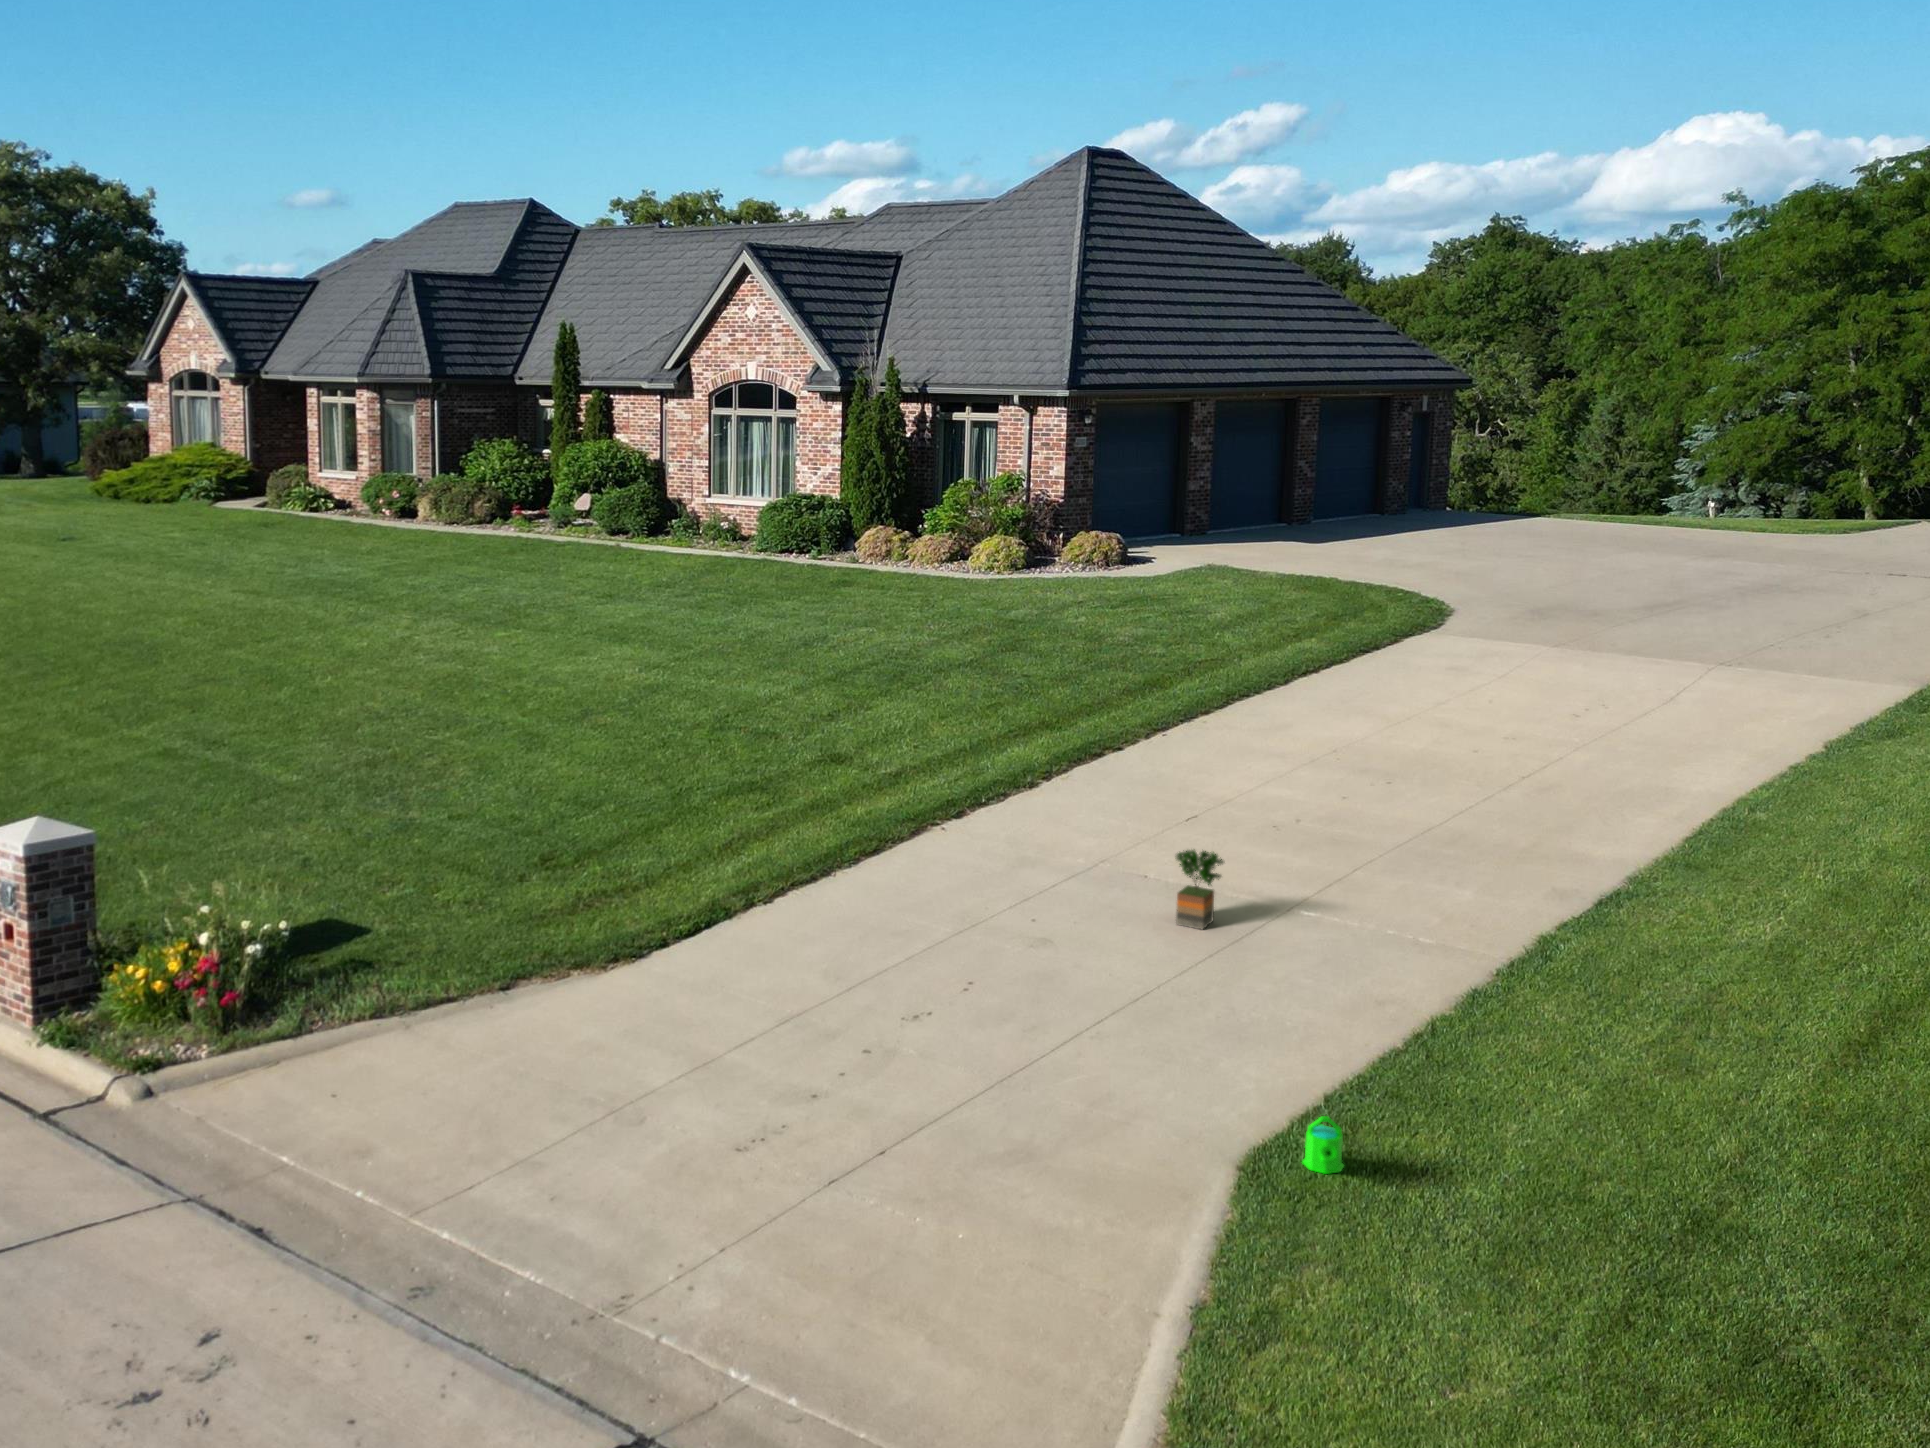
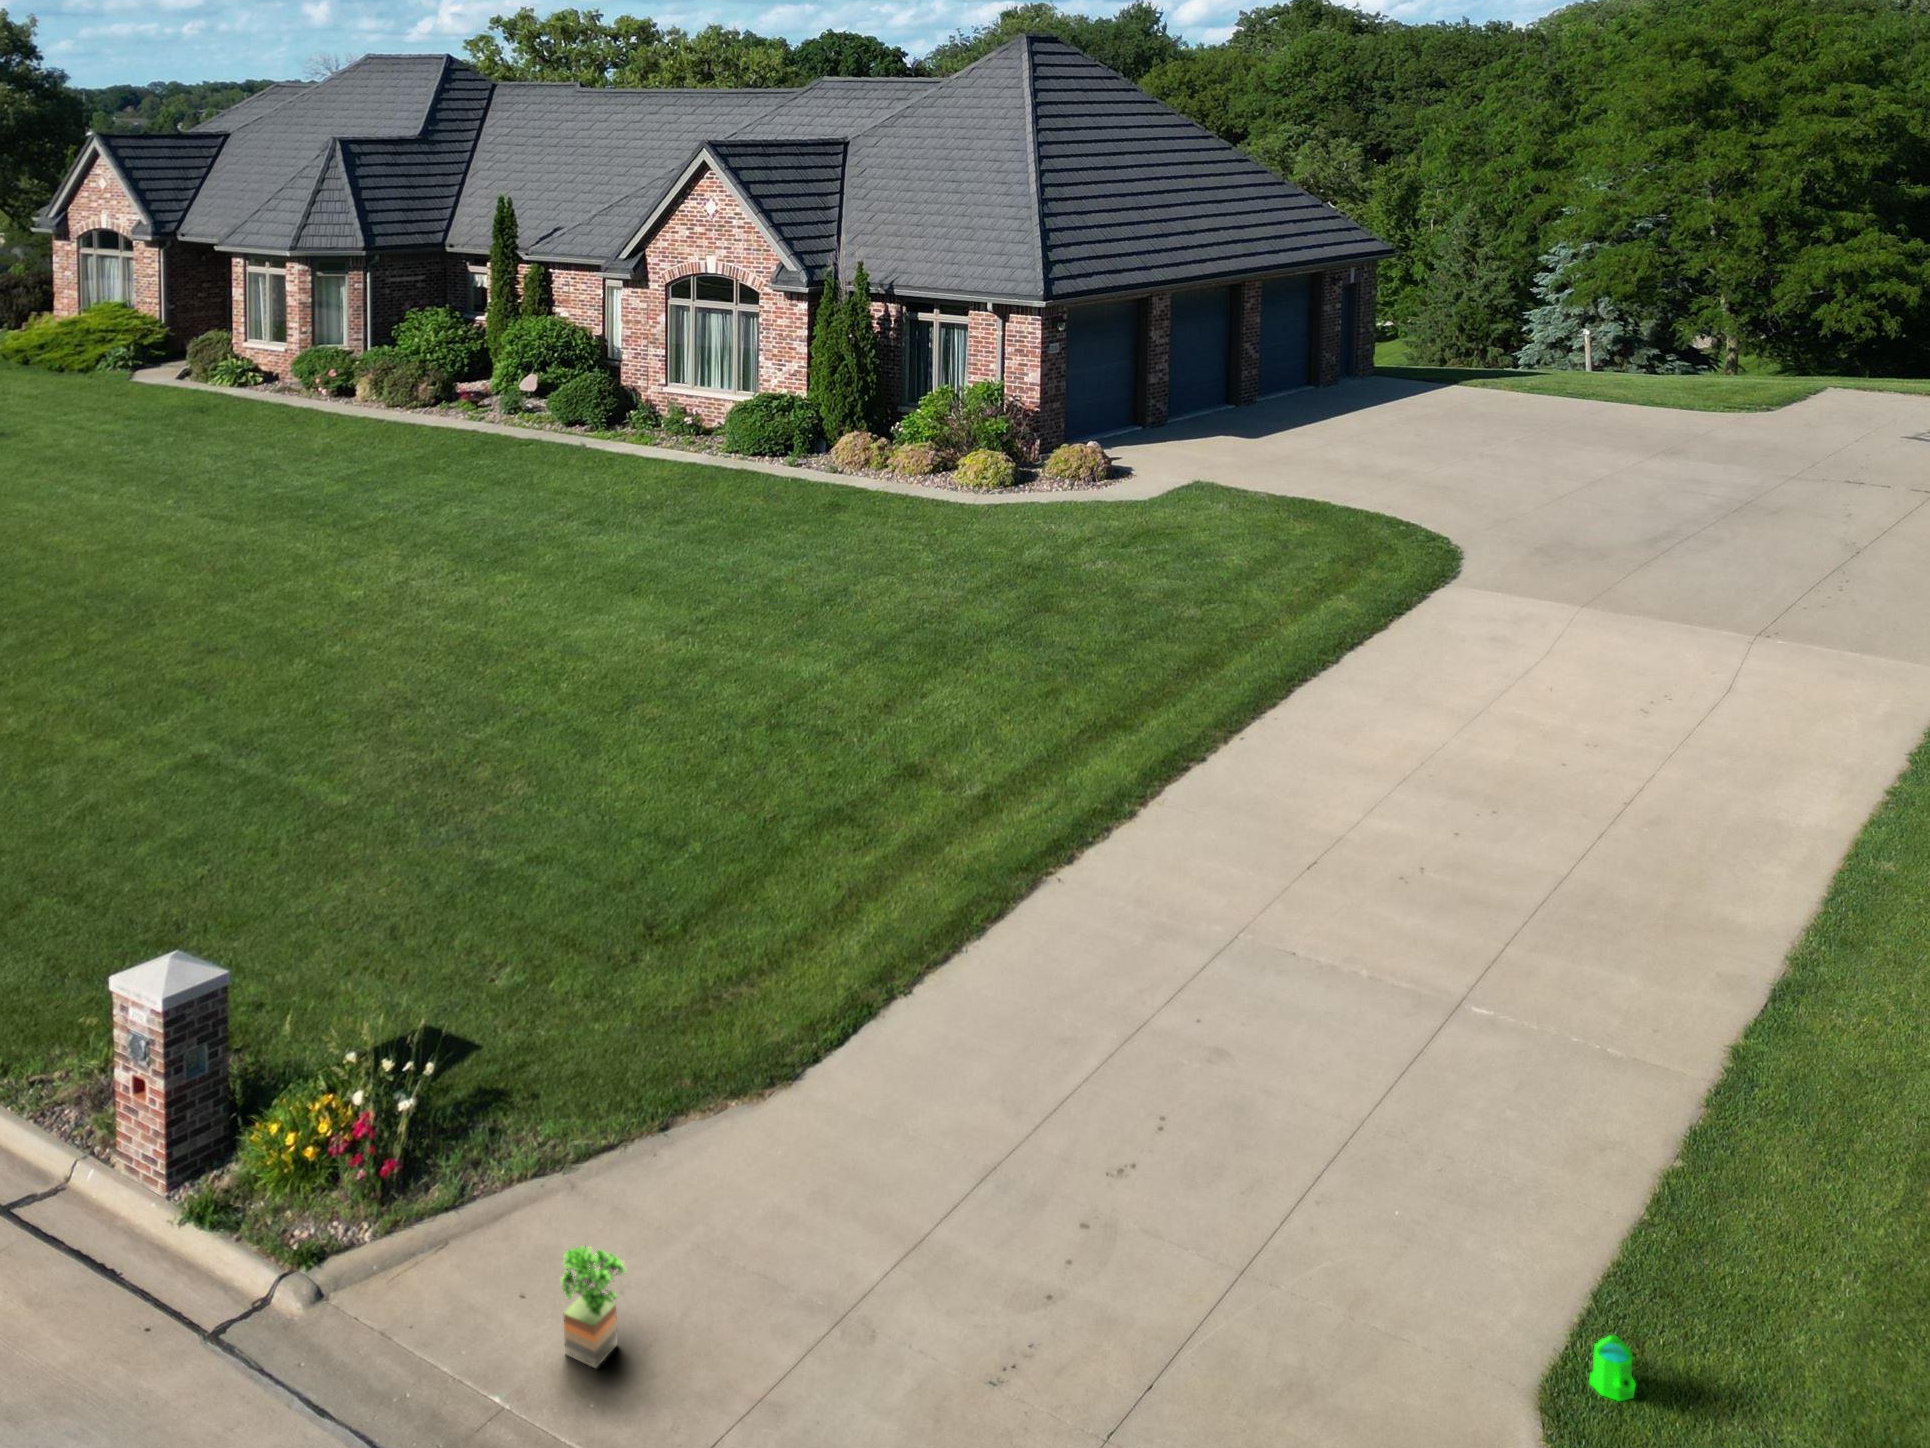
potted tree: present [1176,849,1223,929] -> present [561,1246,625,1368]

